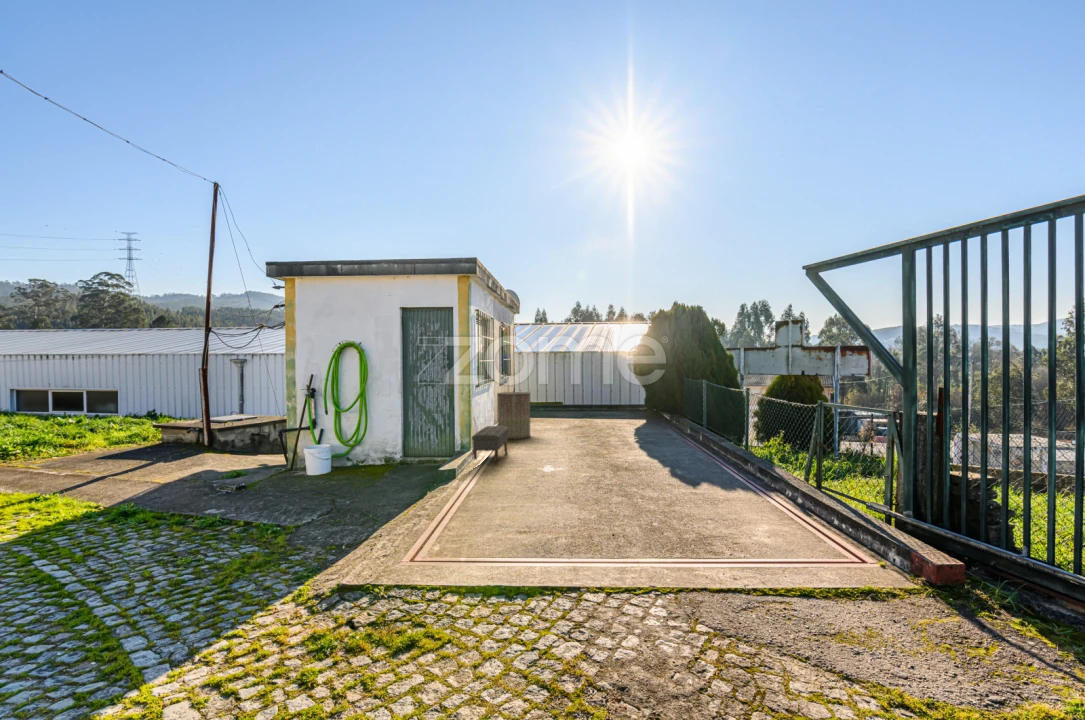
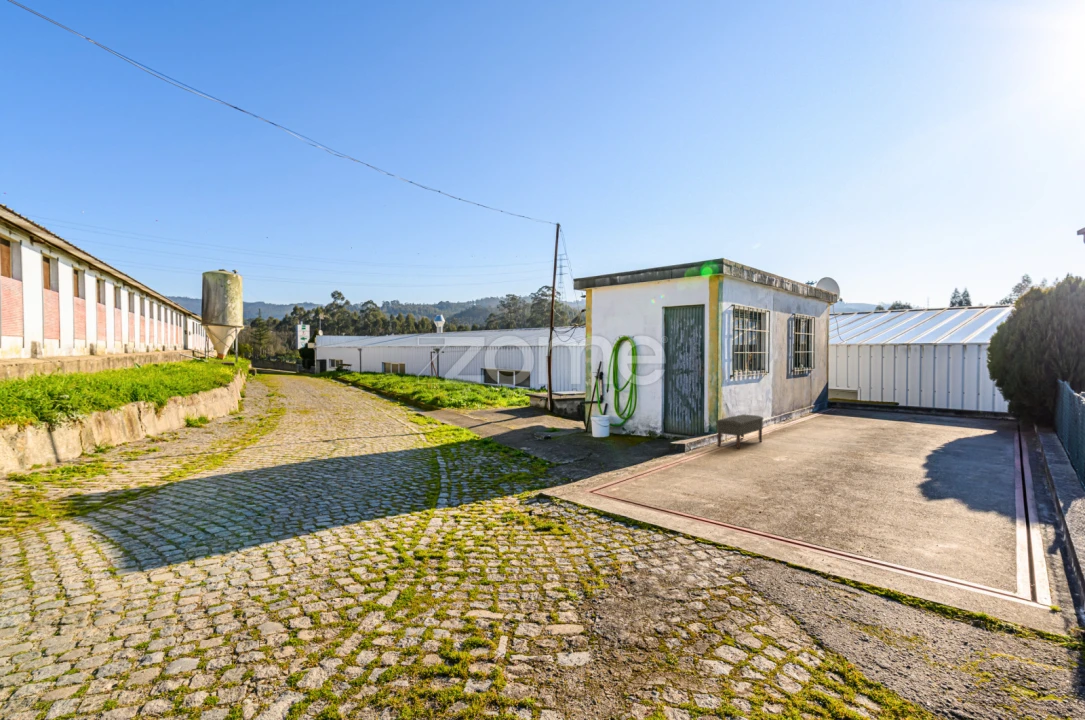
trash can: present [497,392,530,439] -> none [772,386,808,432]

